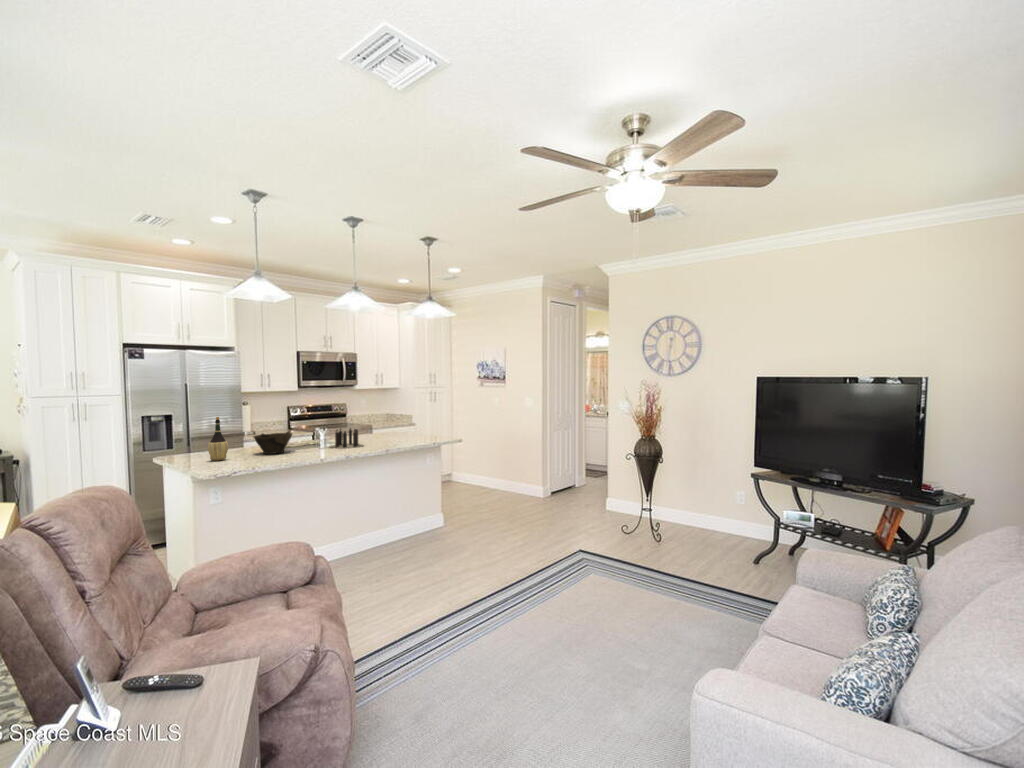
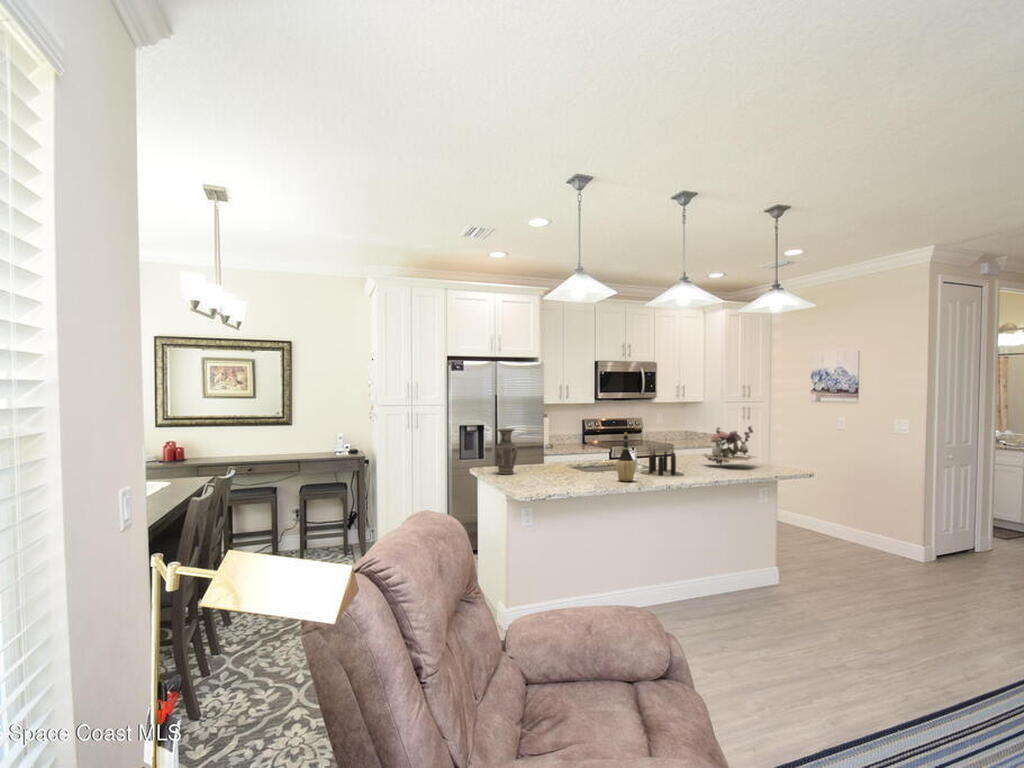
flower arrangement: none [383,405,426,438] -> present [703,426,754,465]
vase: none [180,416,206,459] -> present [494,428,517,475]
wine bottle: present [208,417,228,461] -> present [616,432,636,481]
bowl: present [254,432,292,454] -> none [562,451,603,476]

